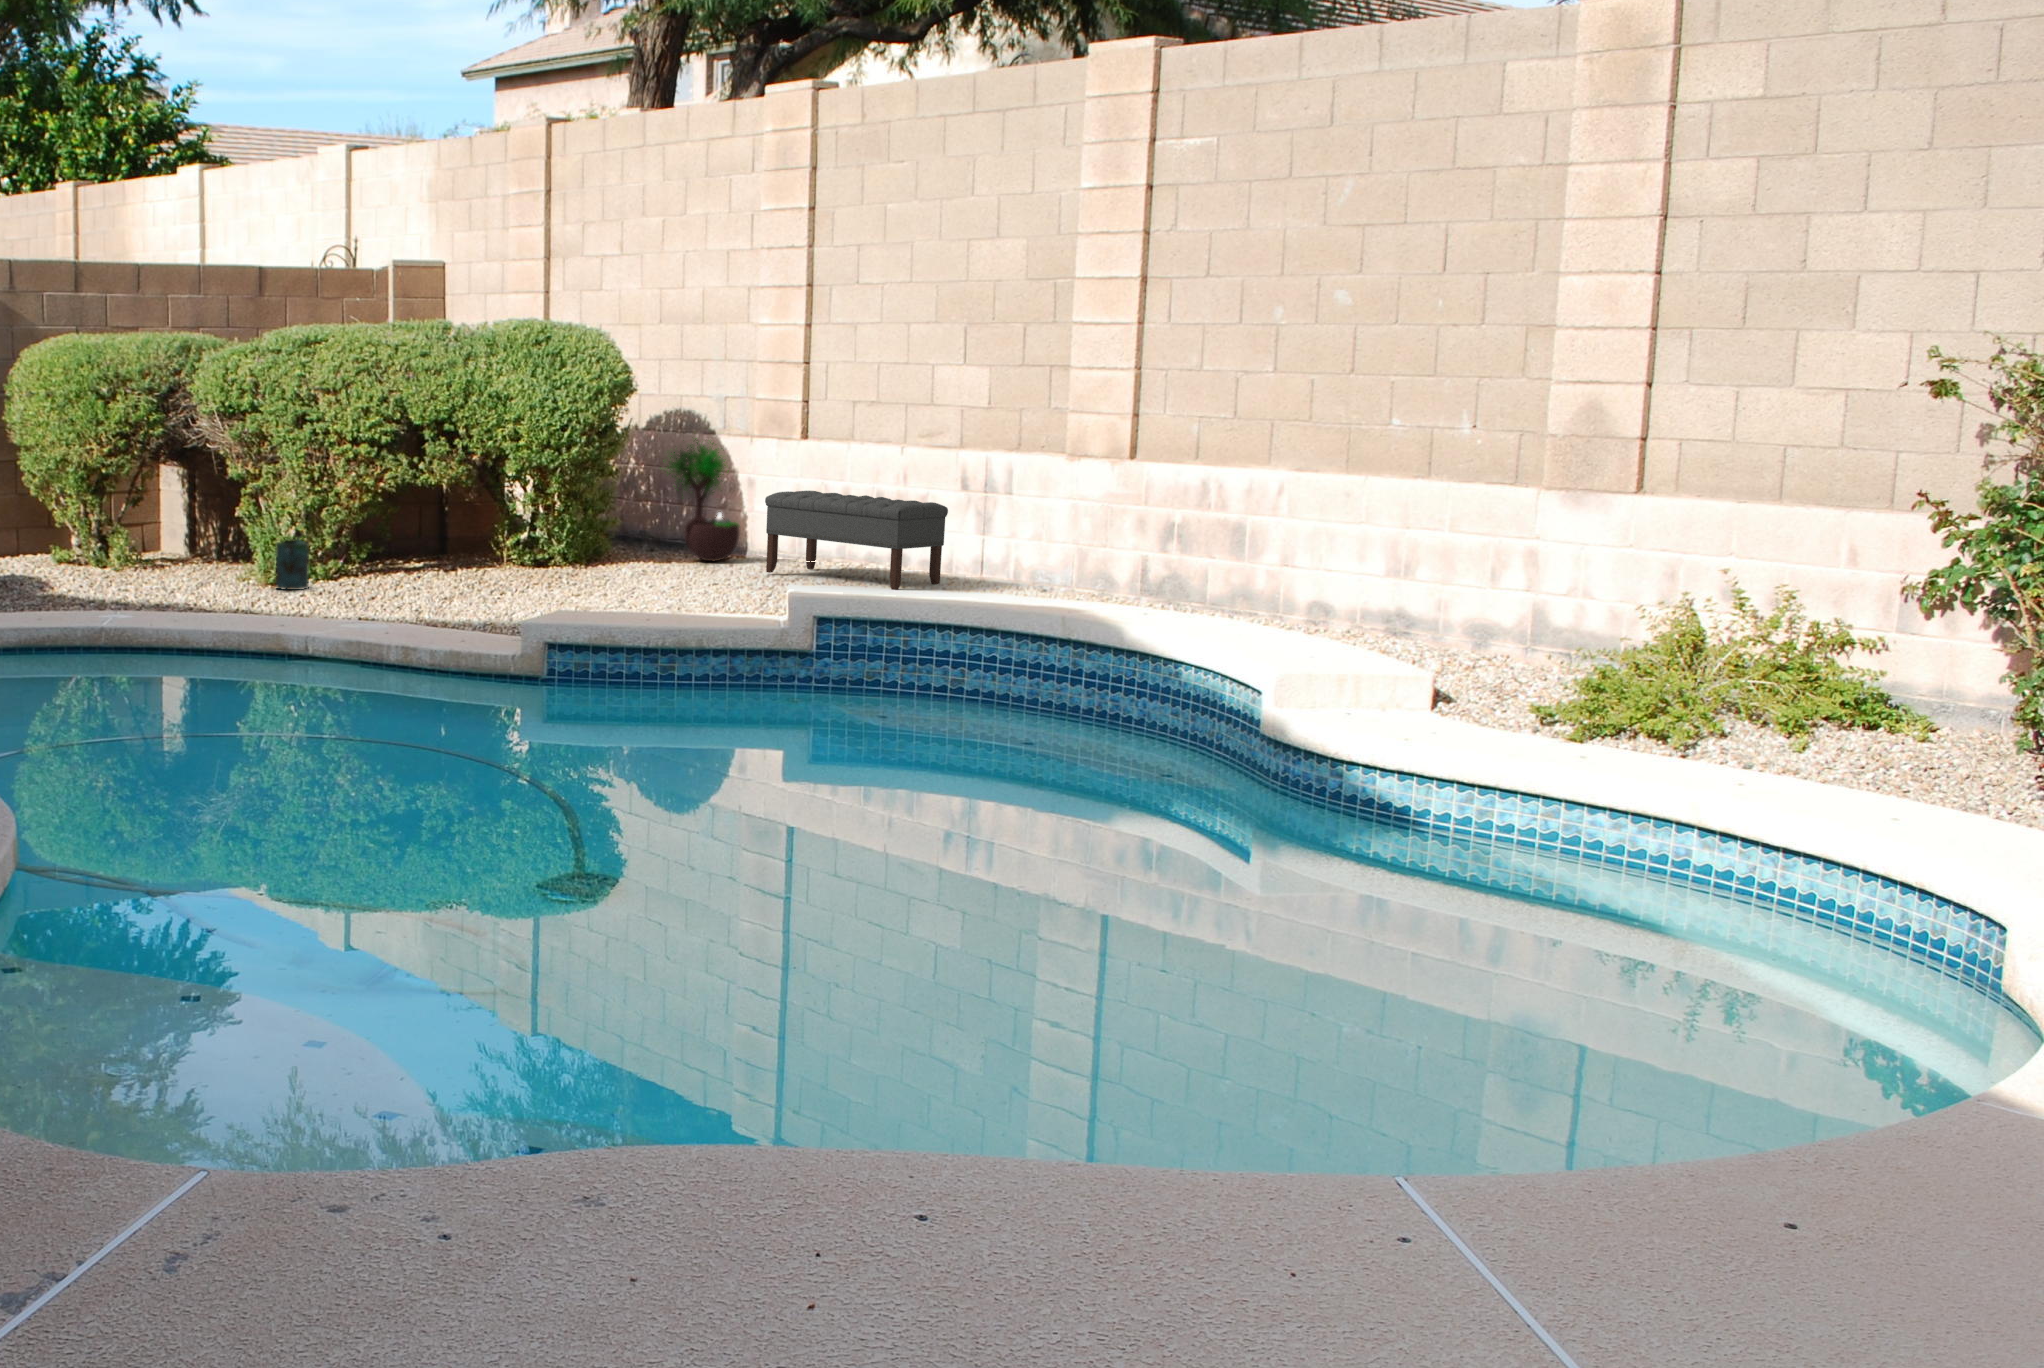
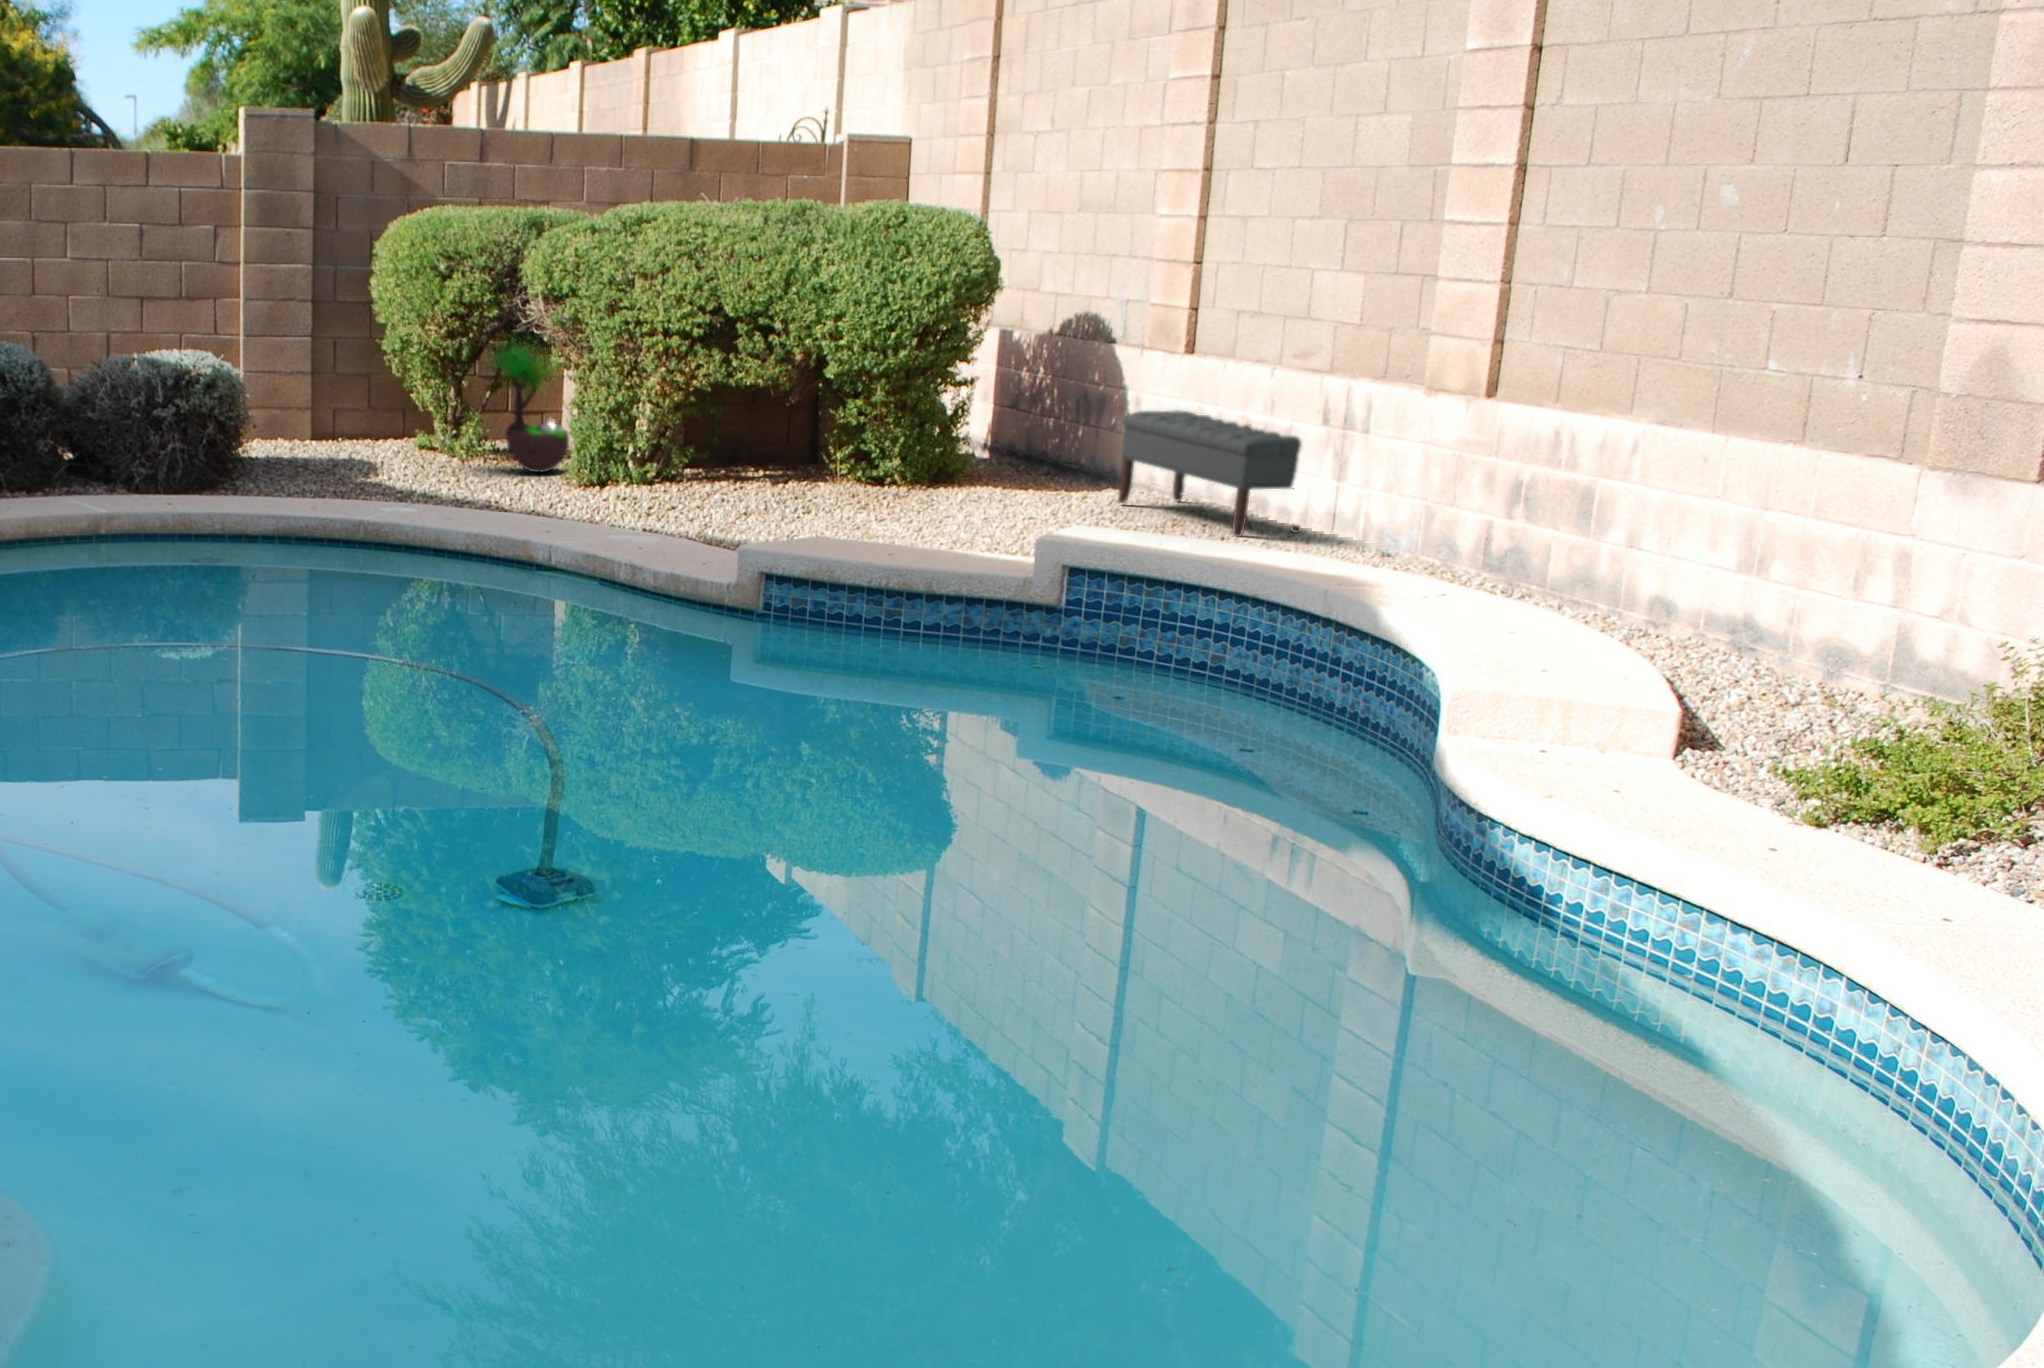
potted tree: present [660,438,740,561] -> present [489,335,569,473]
watering can: present [276,530,309,590] -> none [573,424,616,489]

